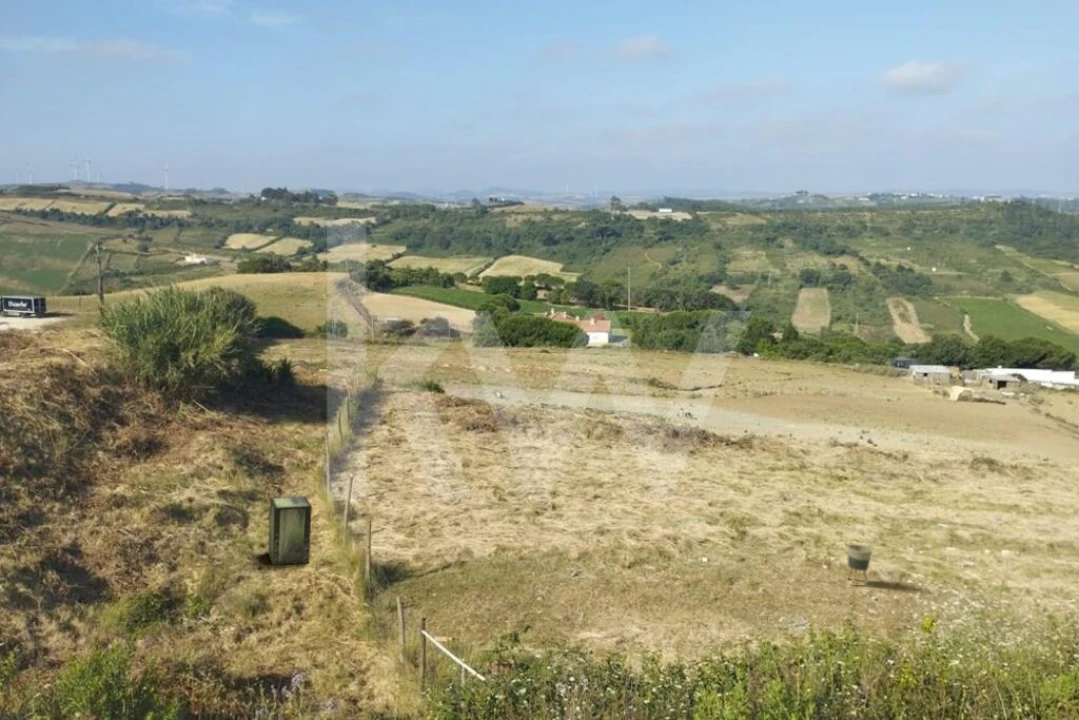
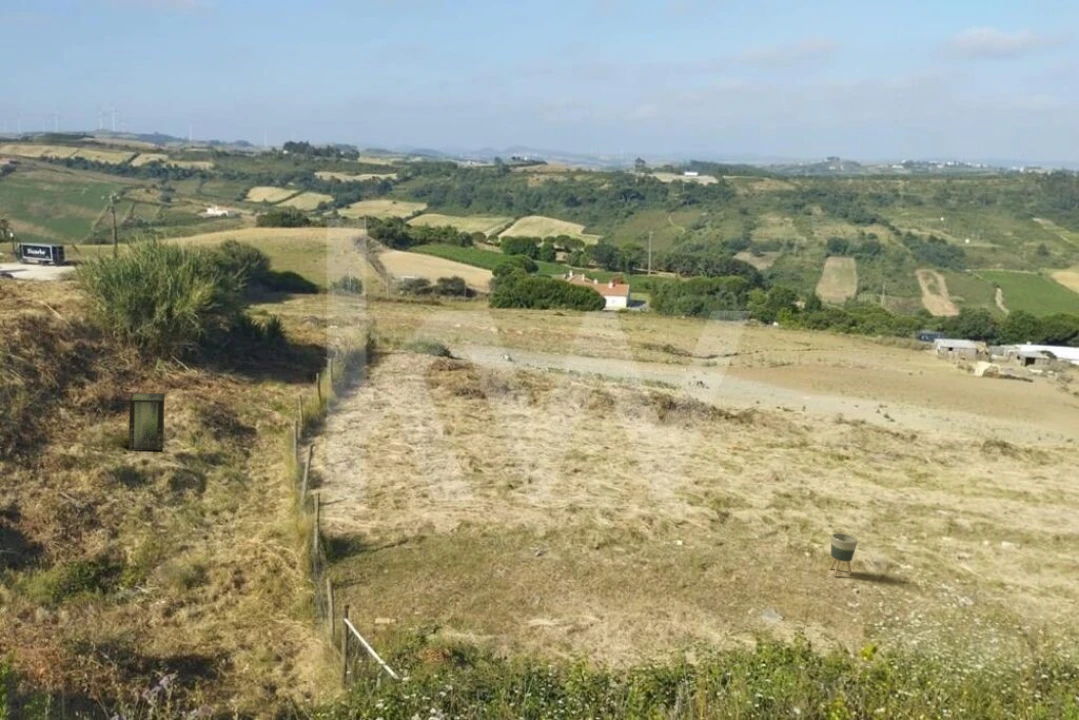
storage box: present [268,496,312,565] -> present [129,393,165,451]

